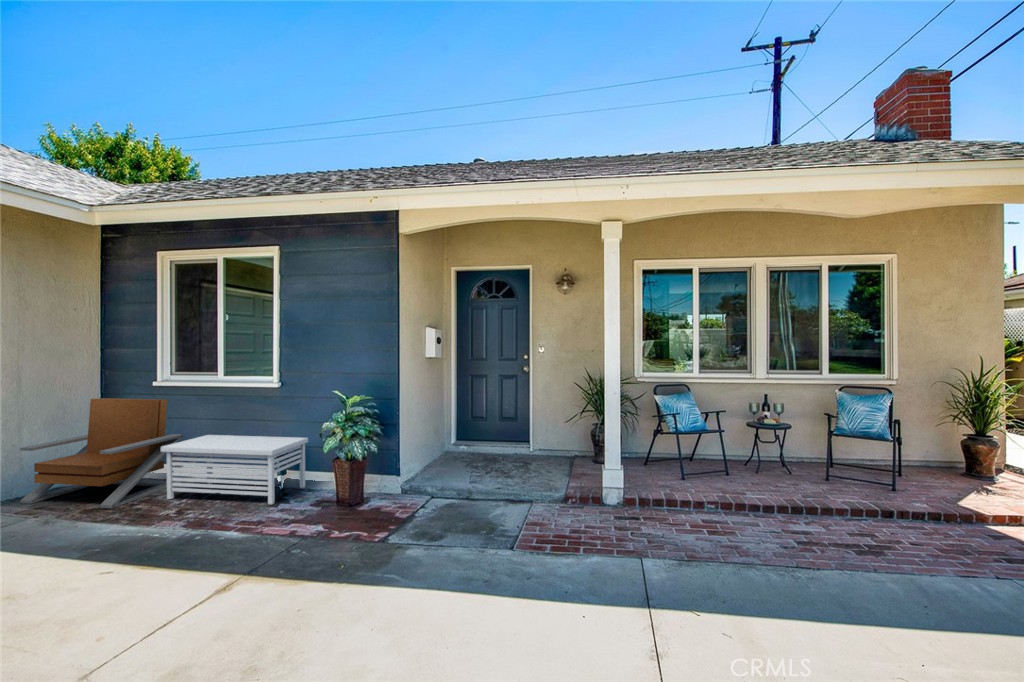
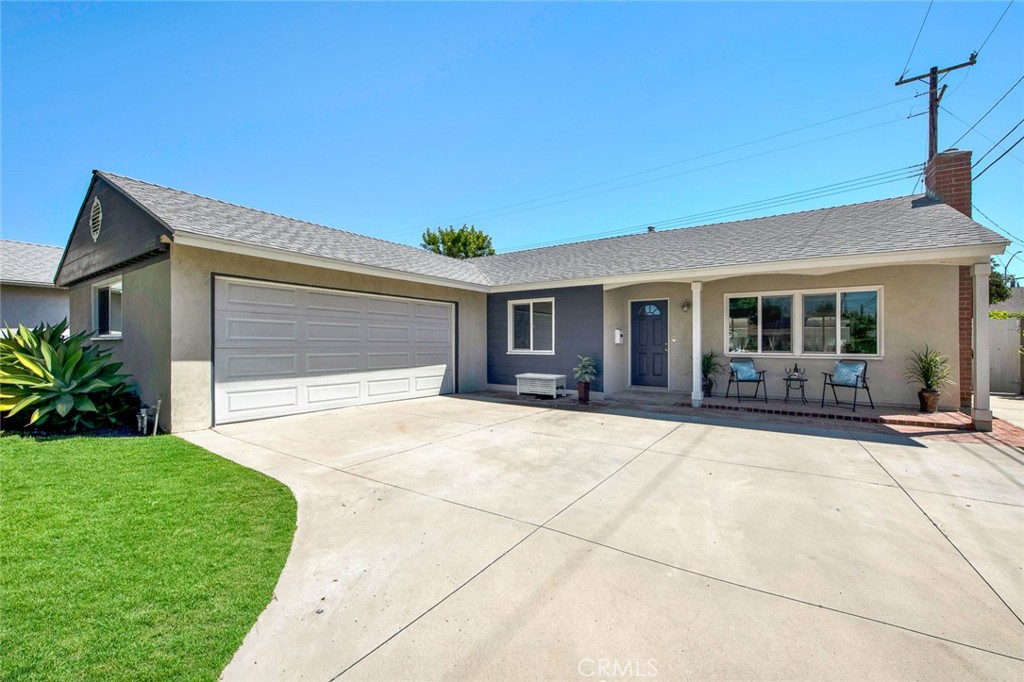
lounge chair: present [20,398,183,508] -> none [471,358,519,395]

